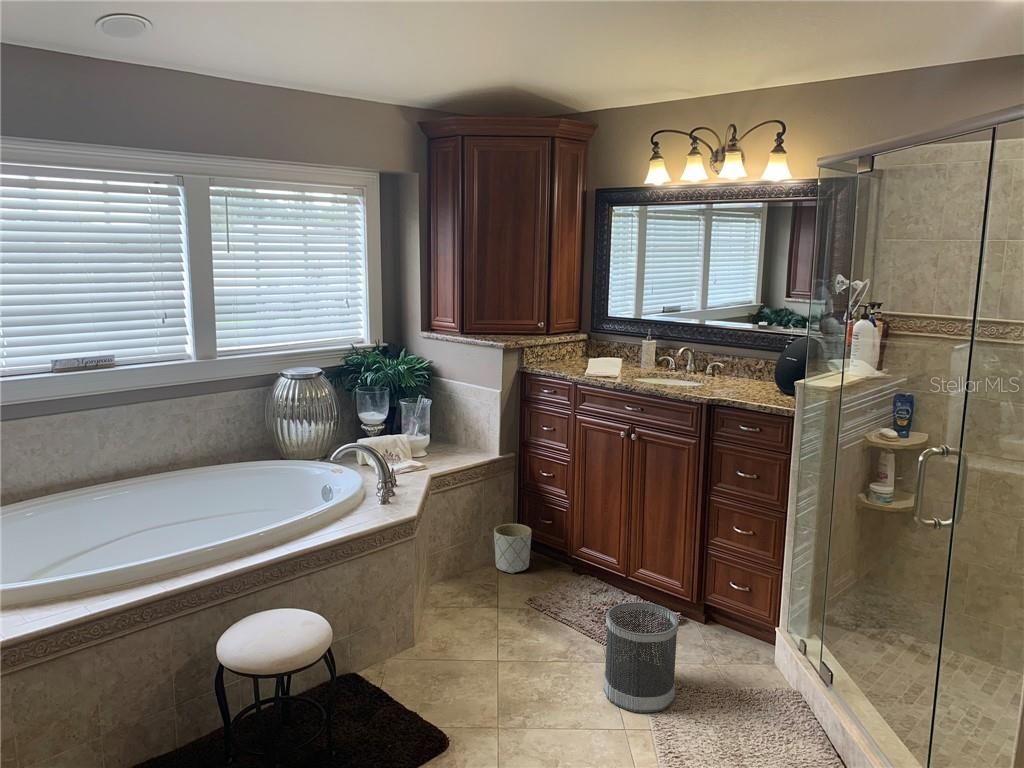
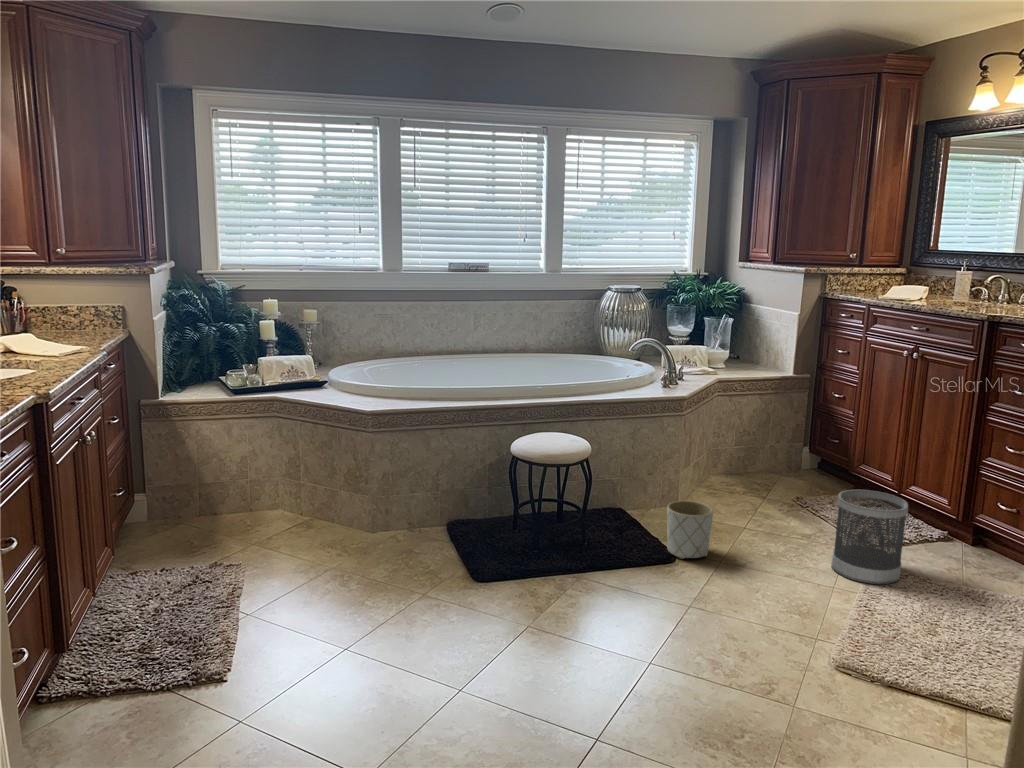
planter: present [494,524,532,574] -> present [667,501,713,559]

